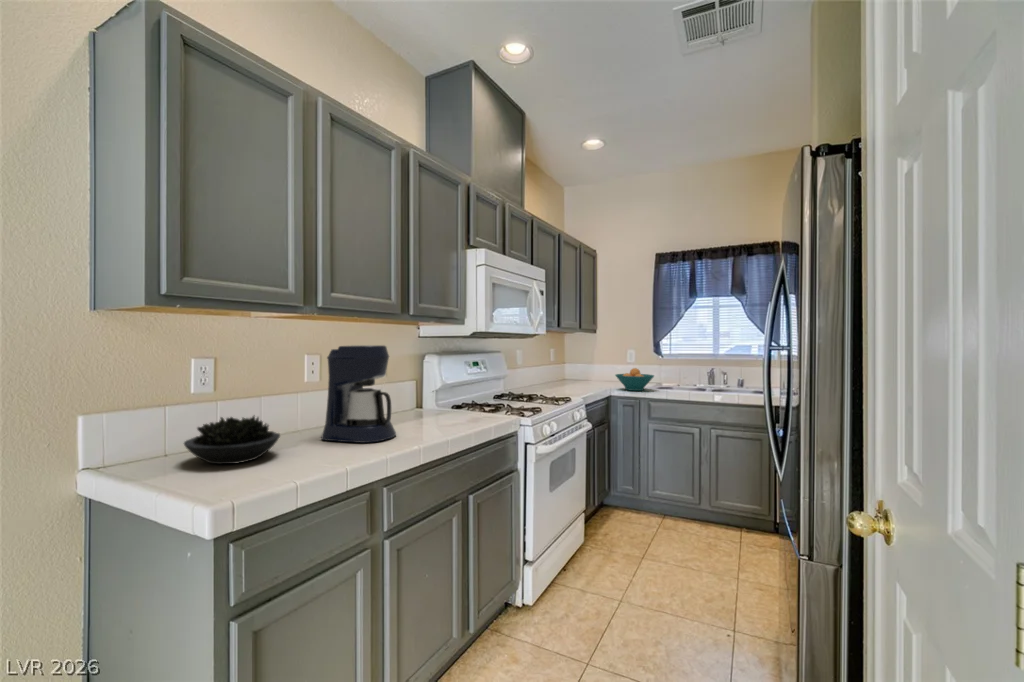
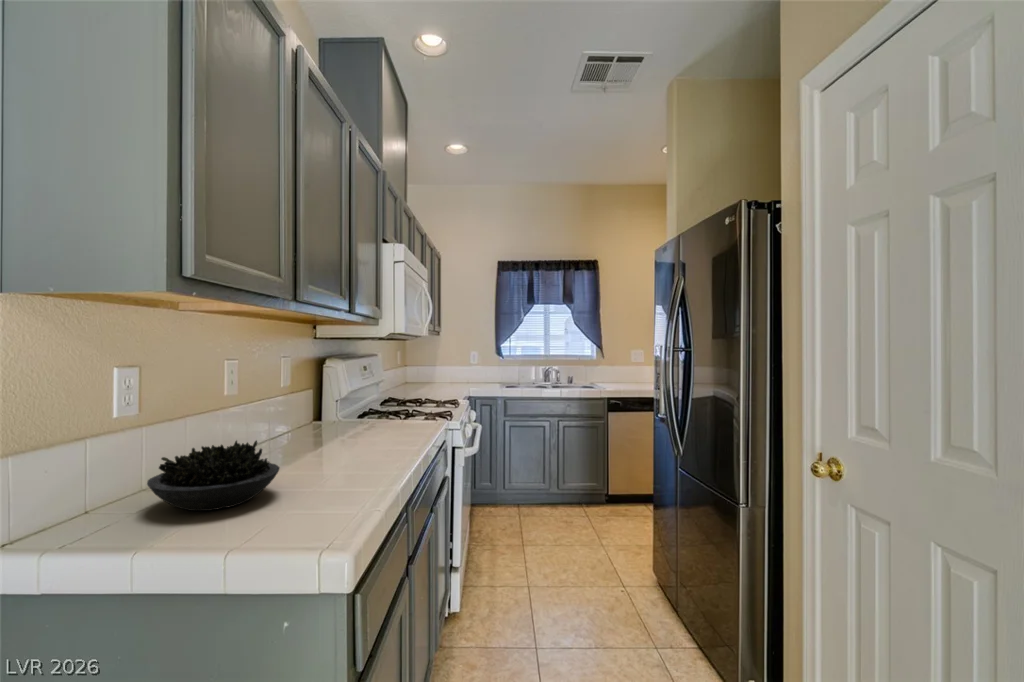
coffee maker: present [322,345,396,443] -> none [281,348,368,465]
fruit bowl: present [616,368,654,391] -> none [475,369,511,391]

